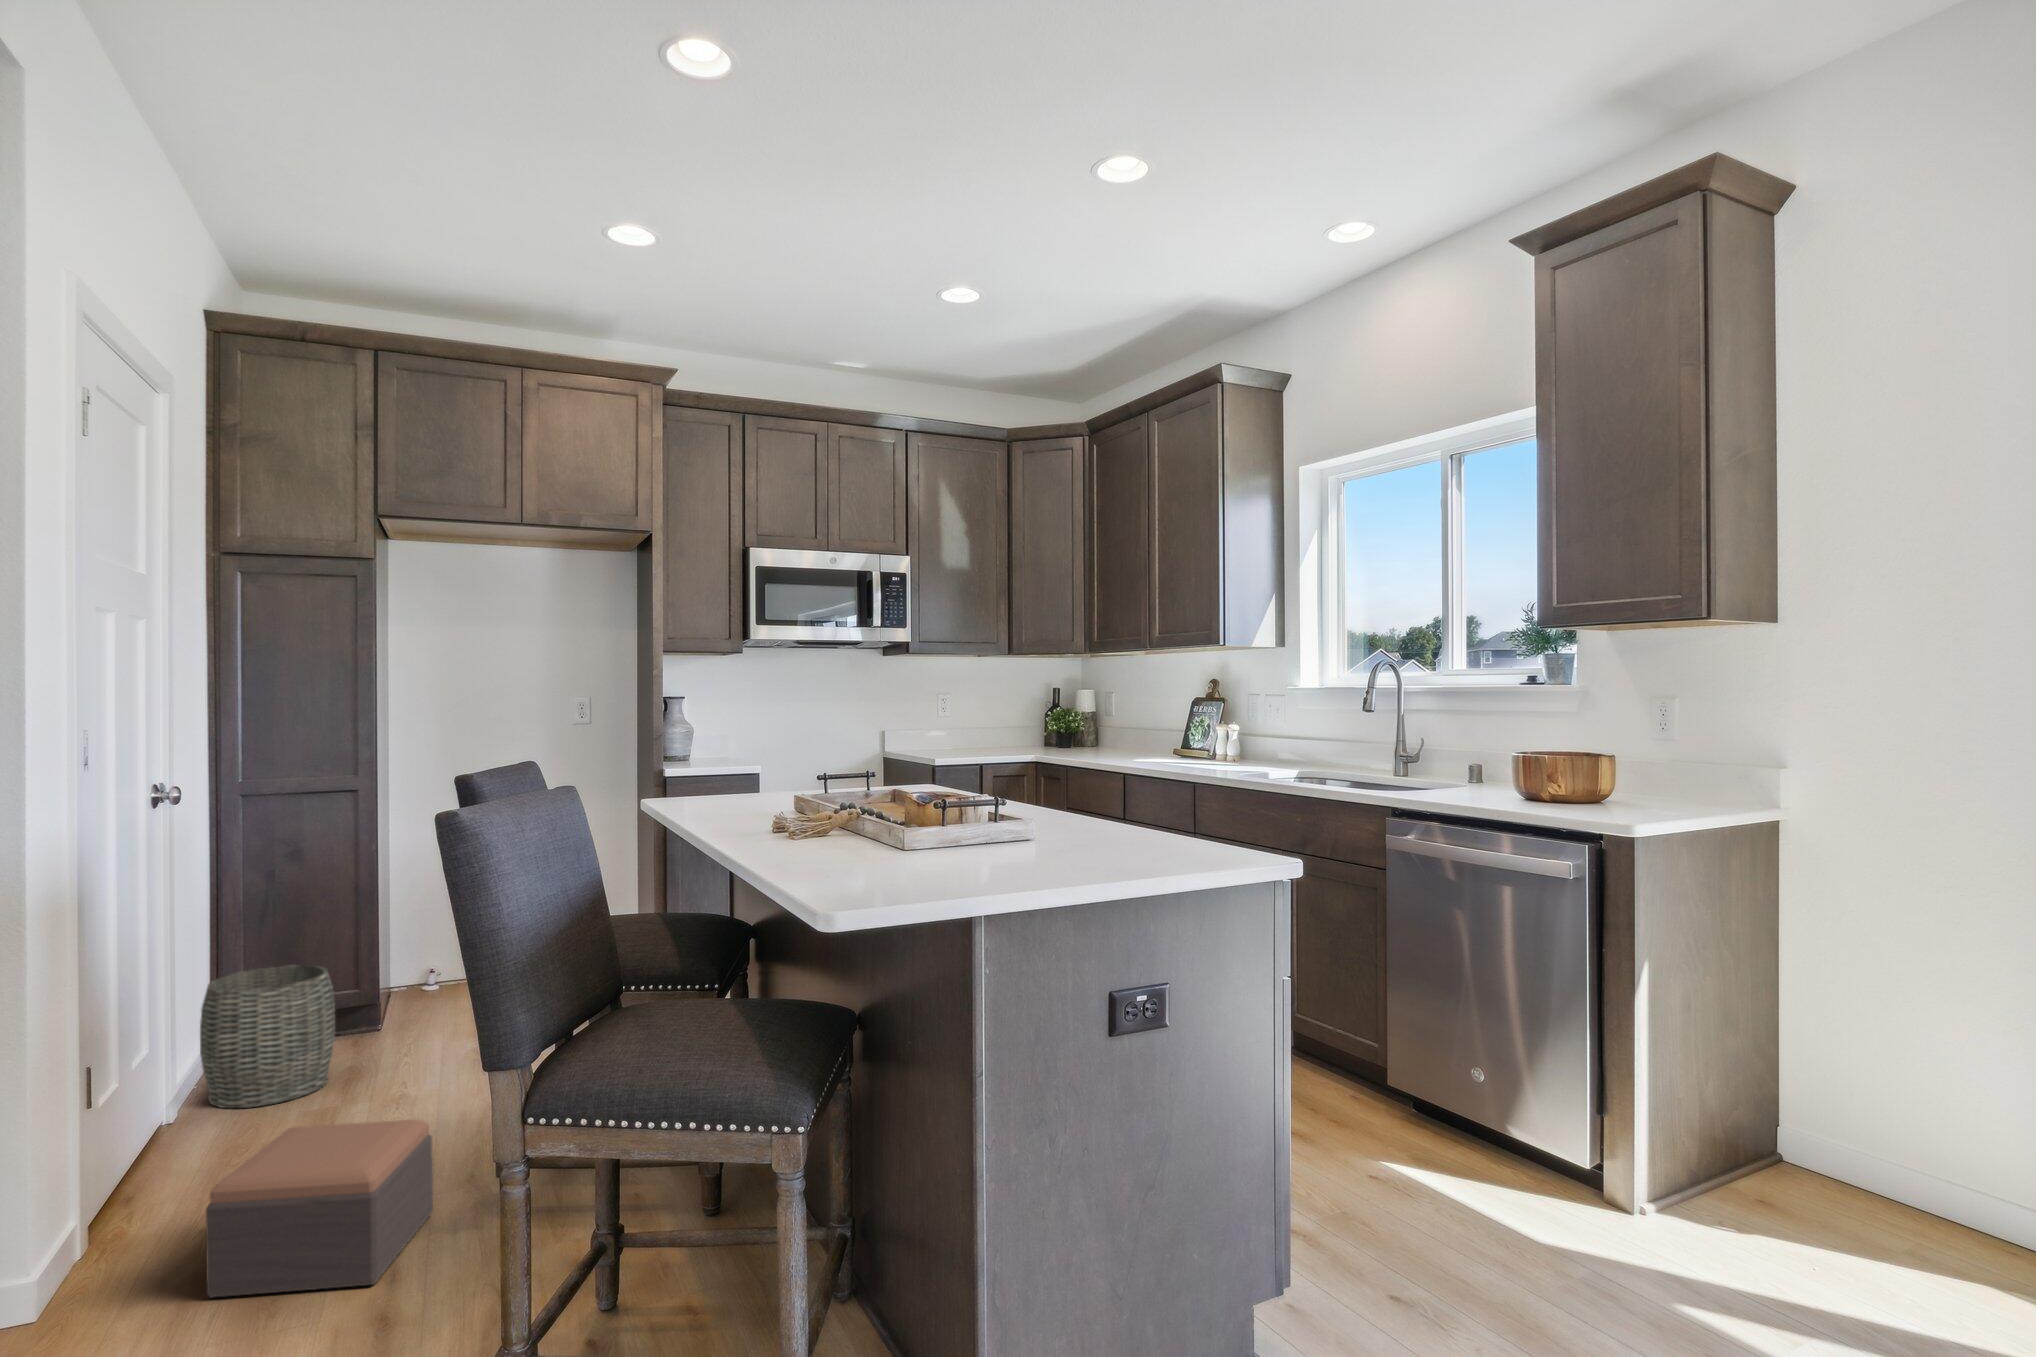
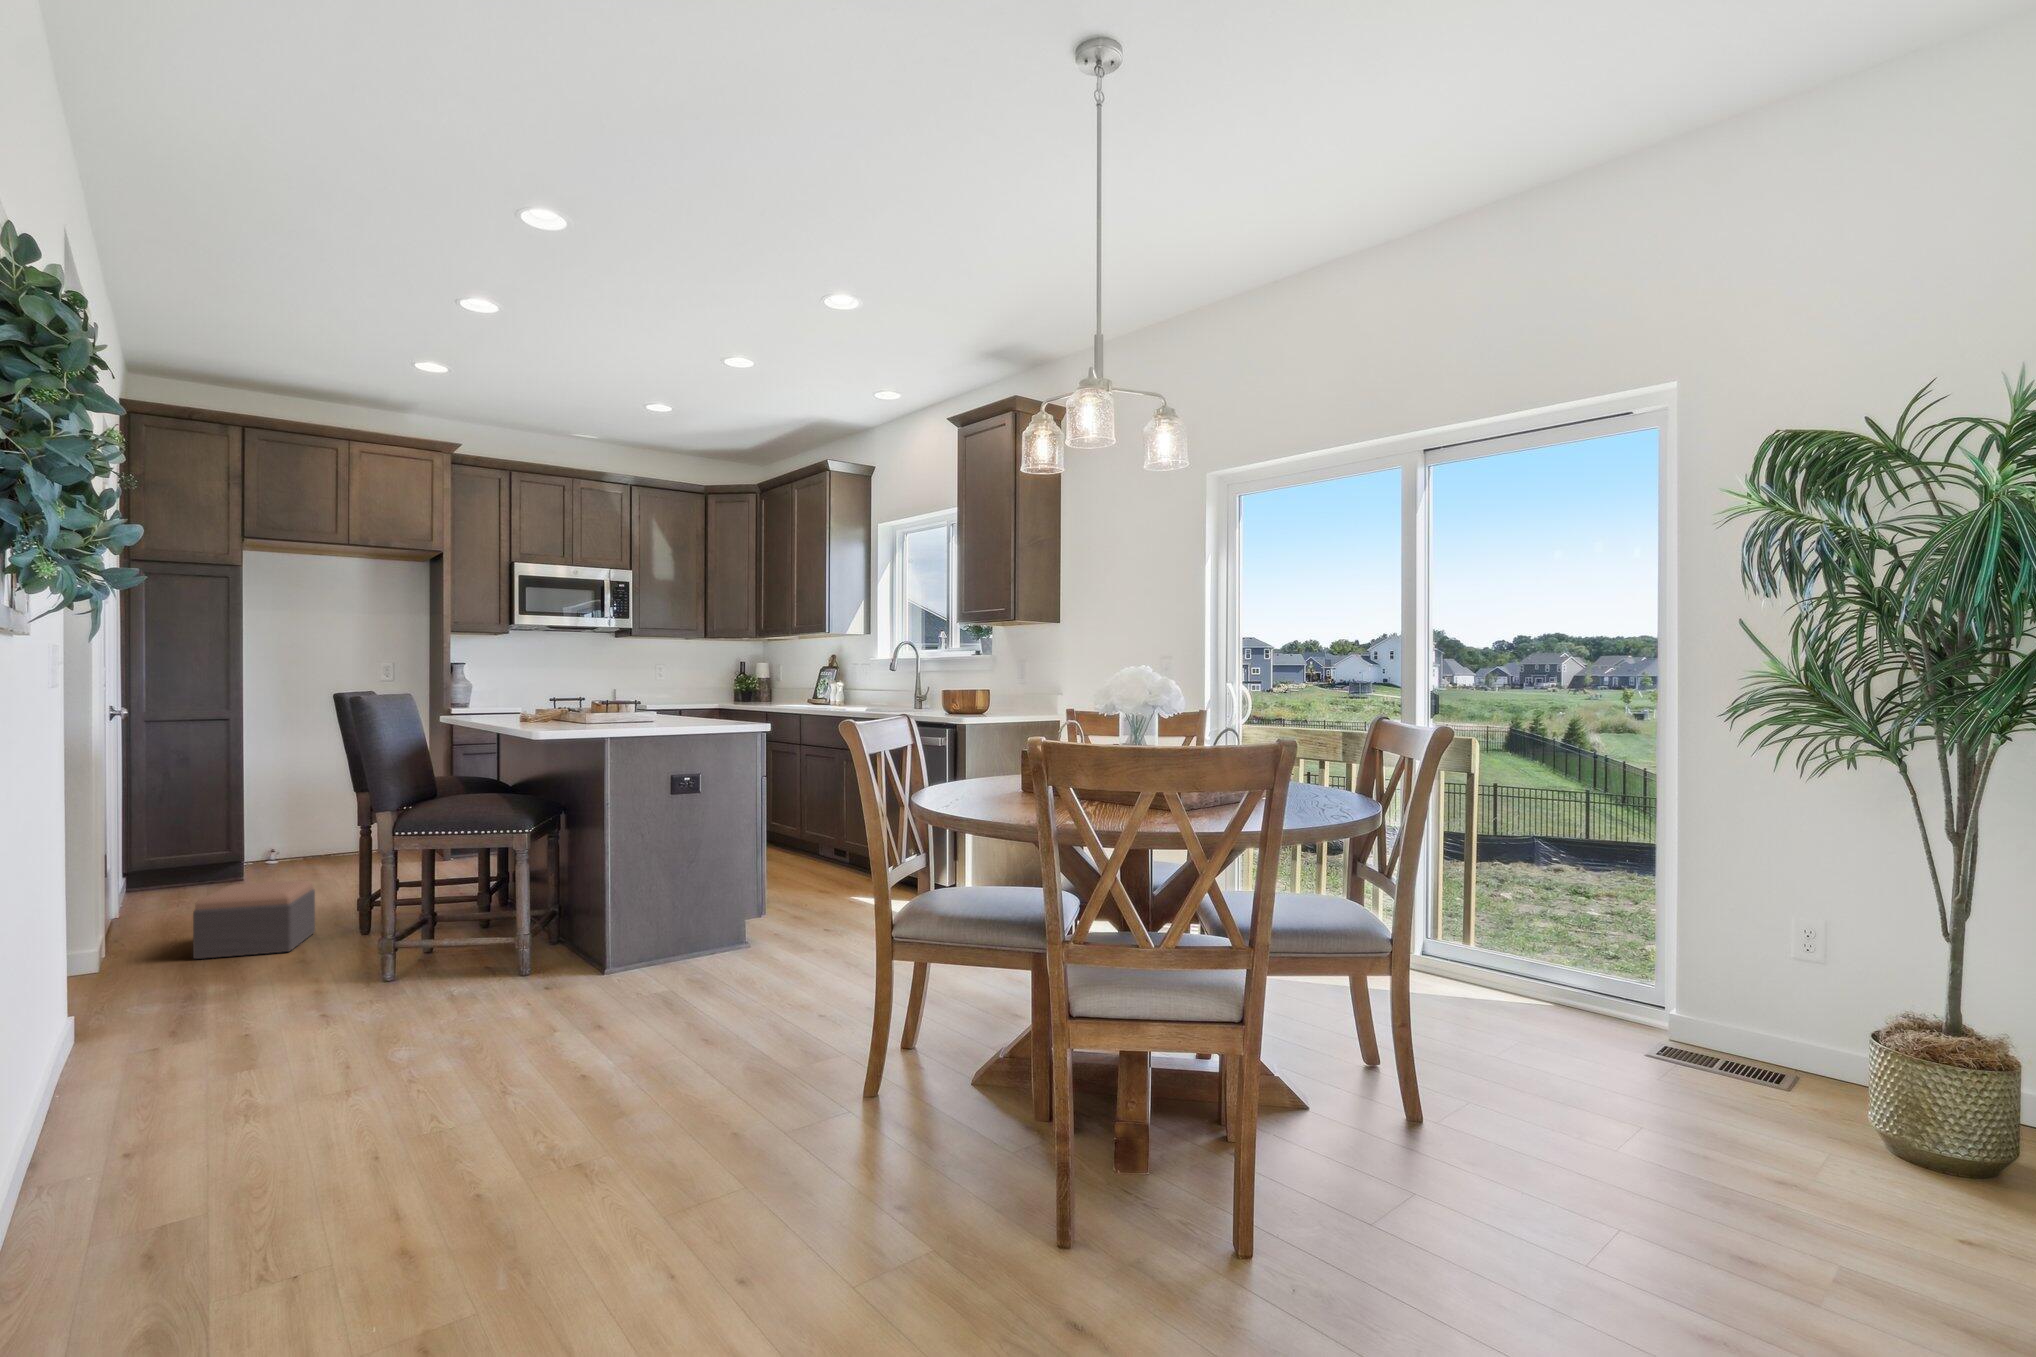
woven basket: present [200,965,335,1108] -> none [134,826,226,908]

